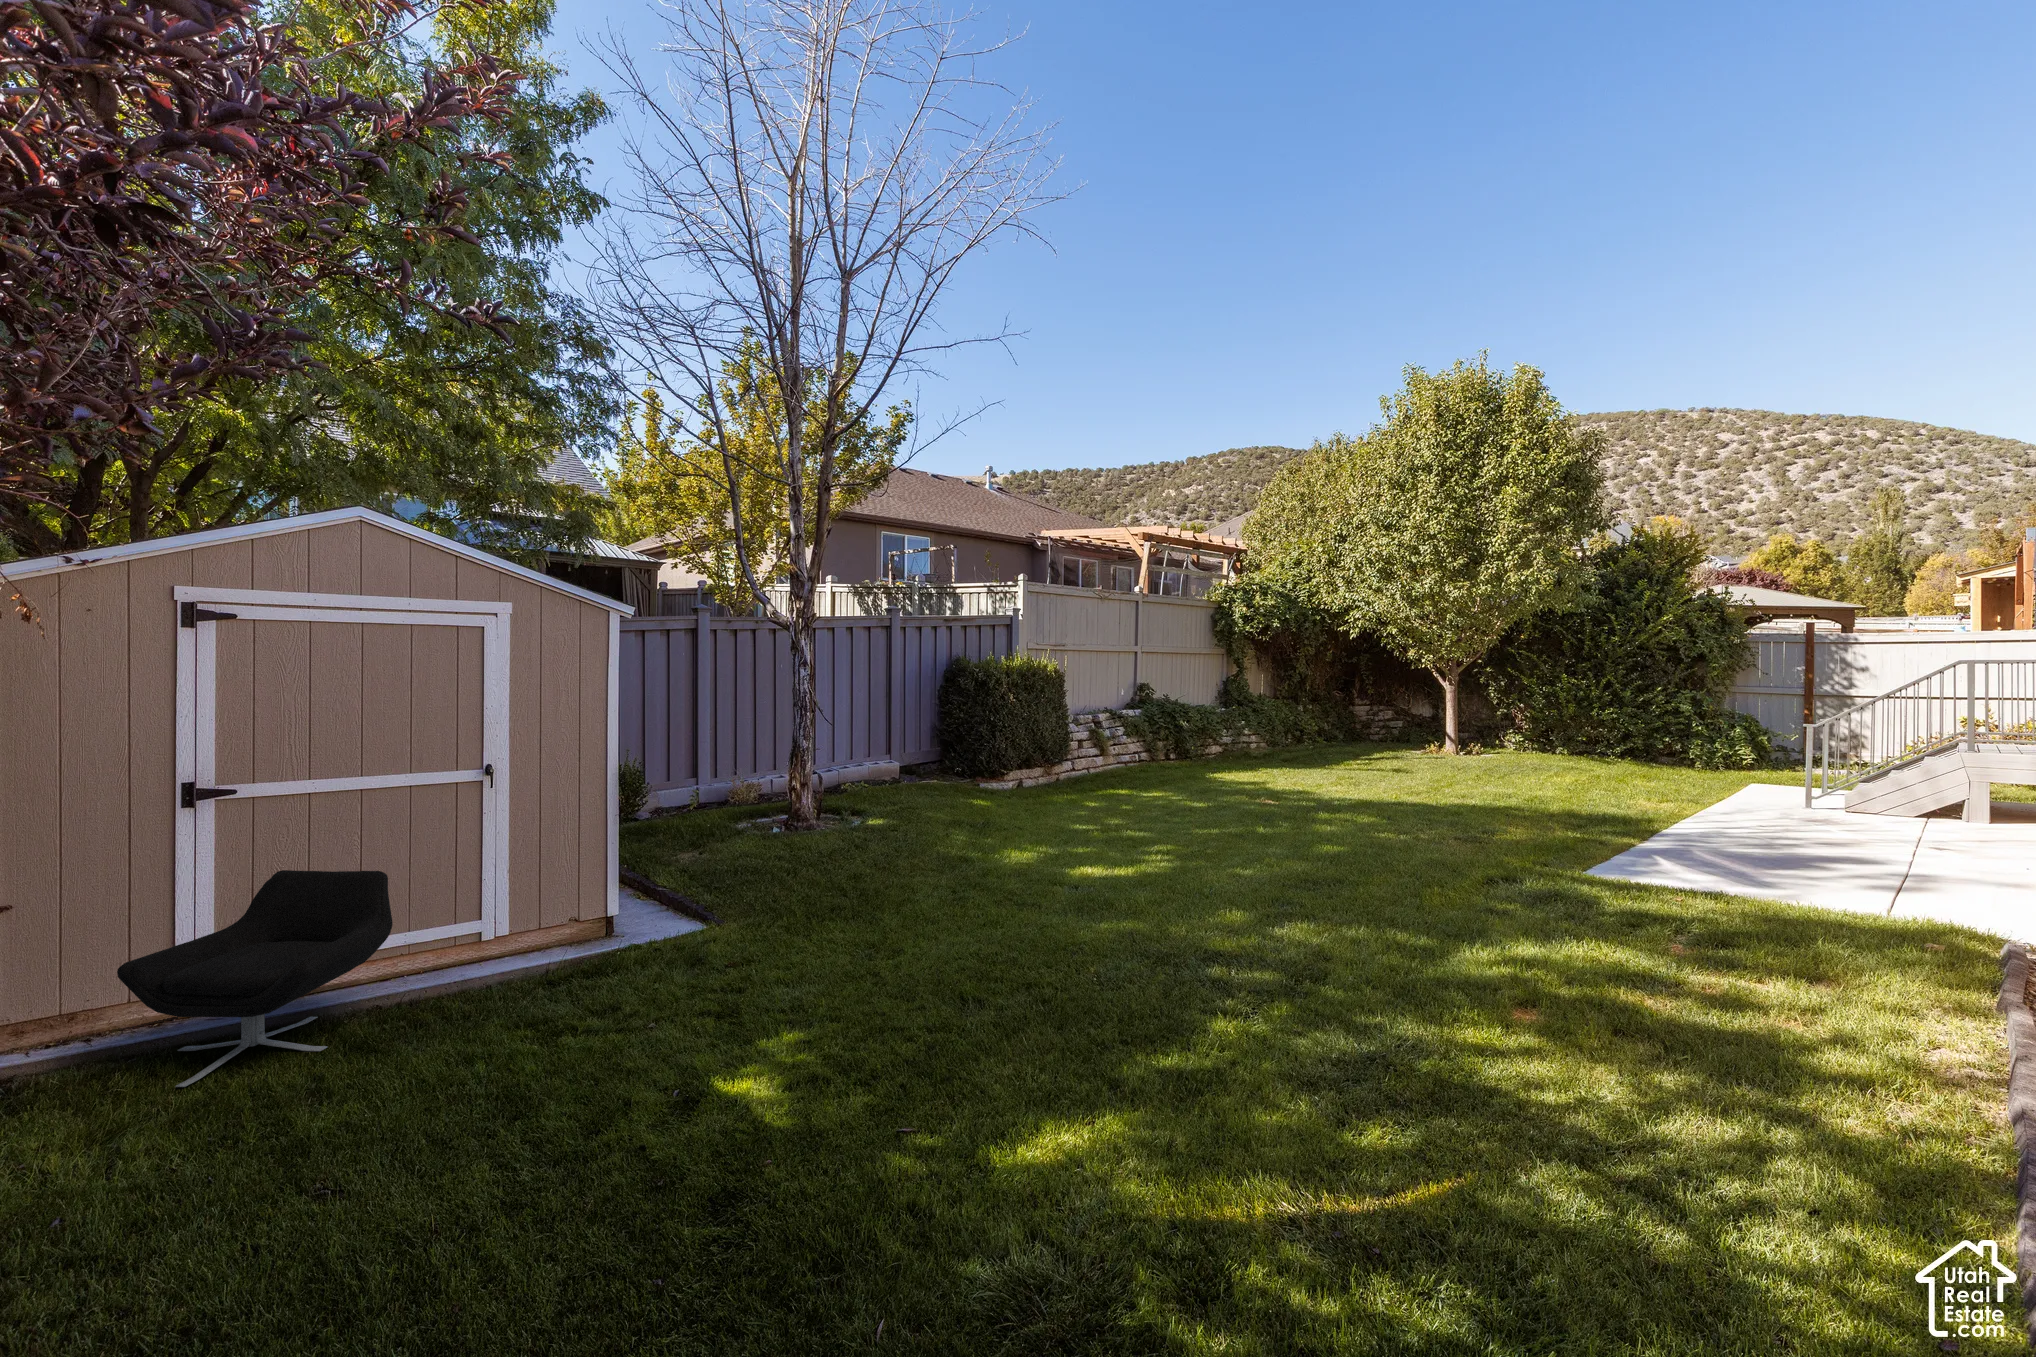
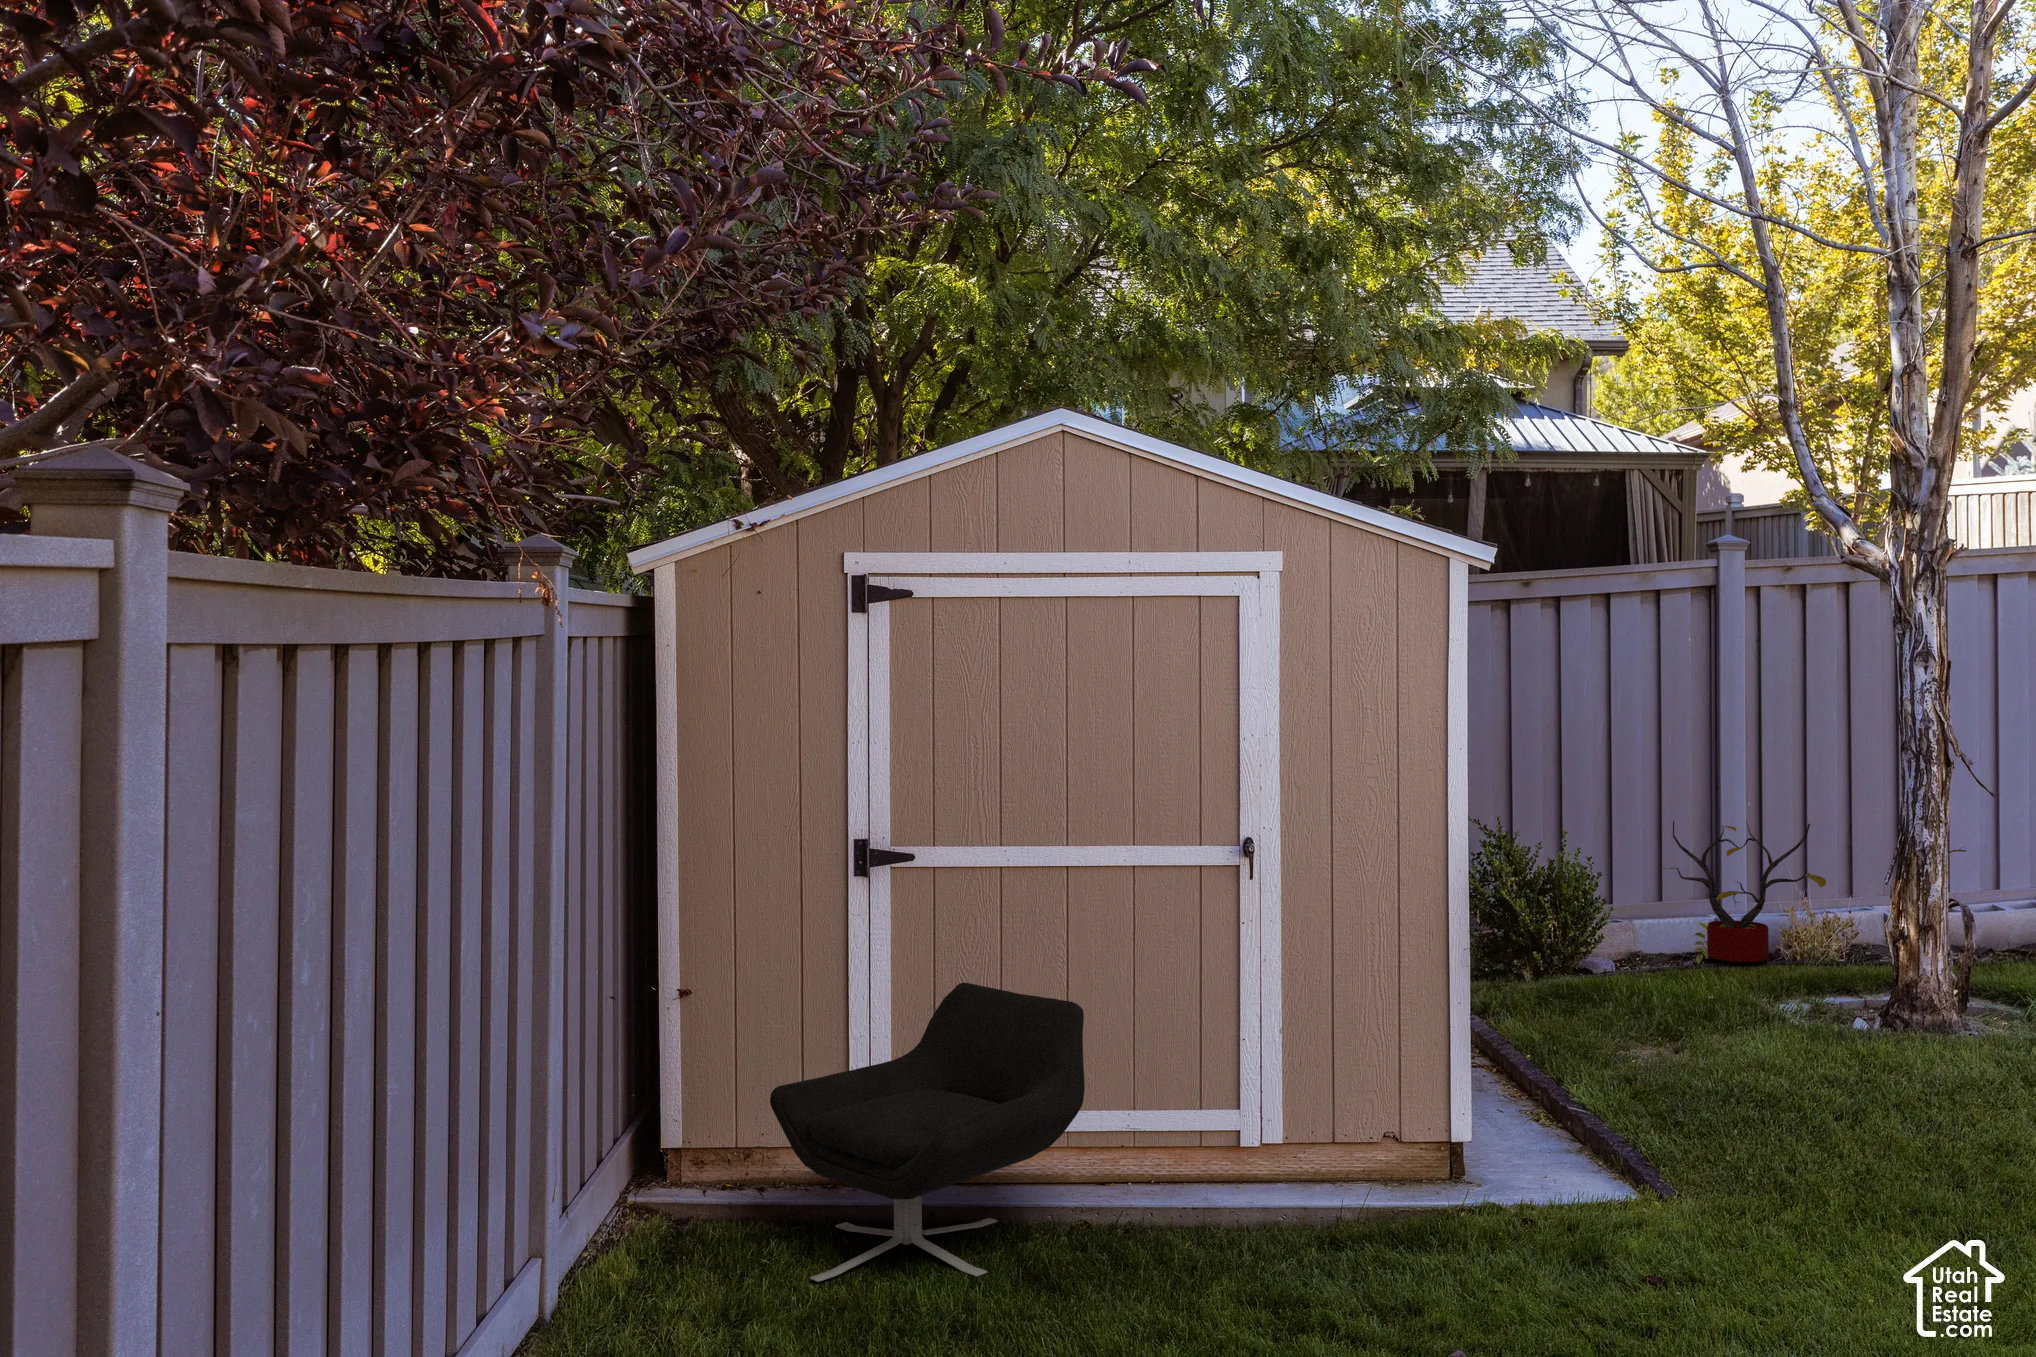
decorative plant: none [673,742,752,810] -> present [1664,821,1826,962]

